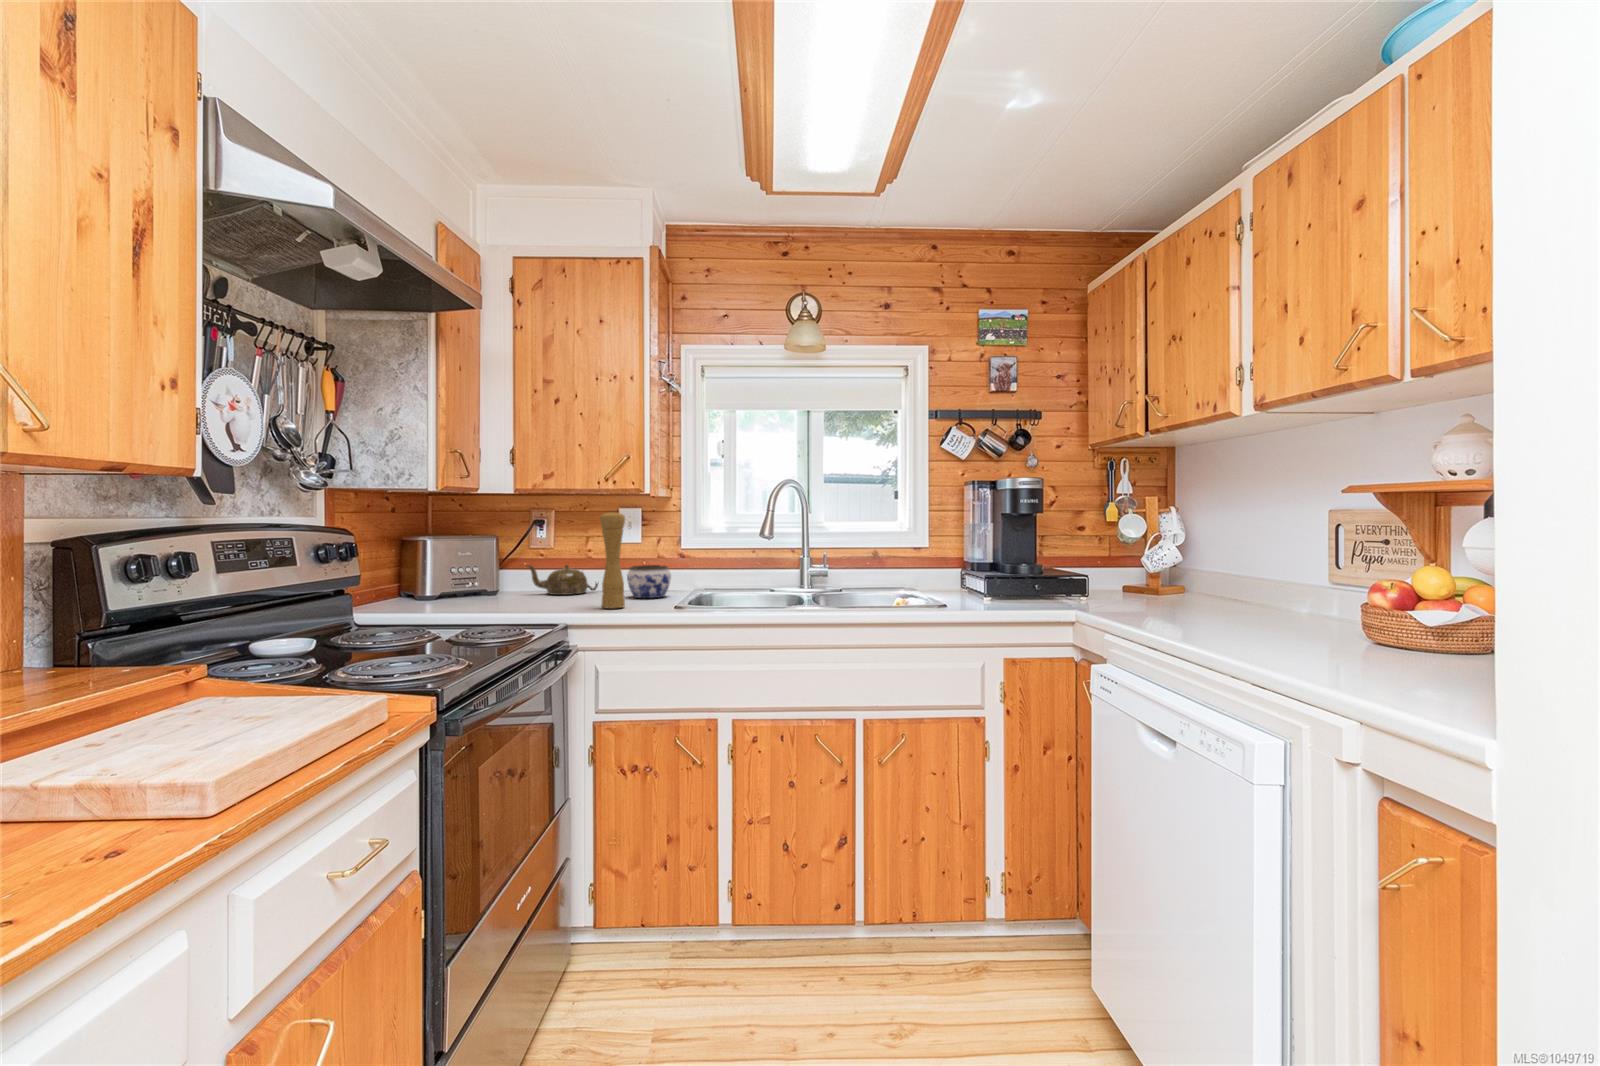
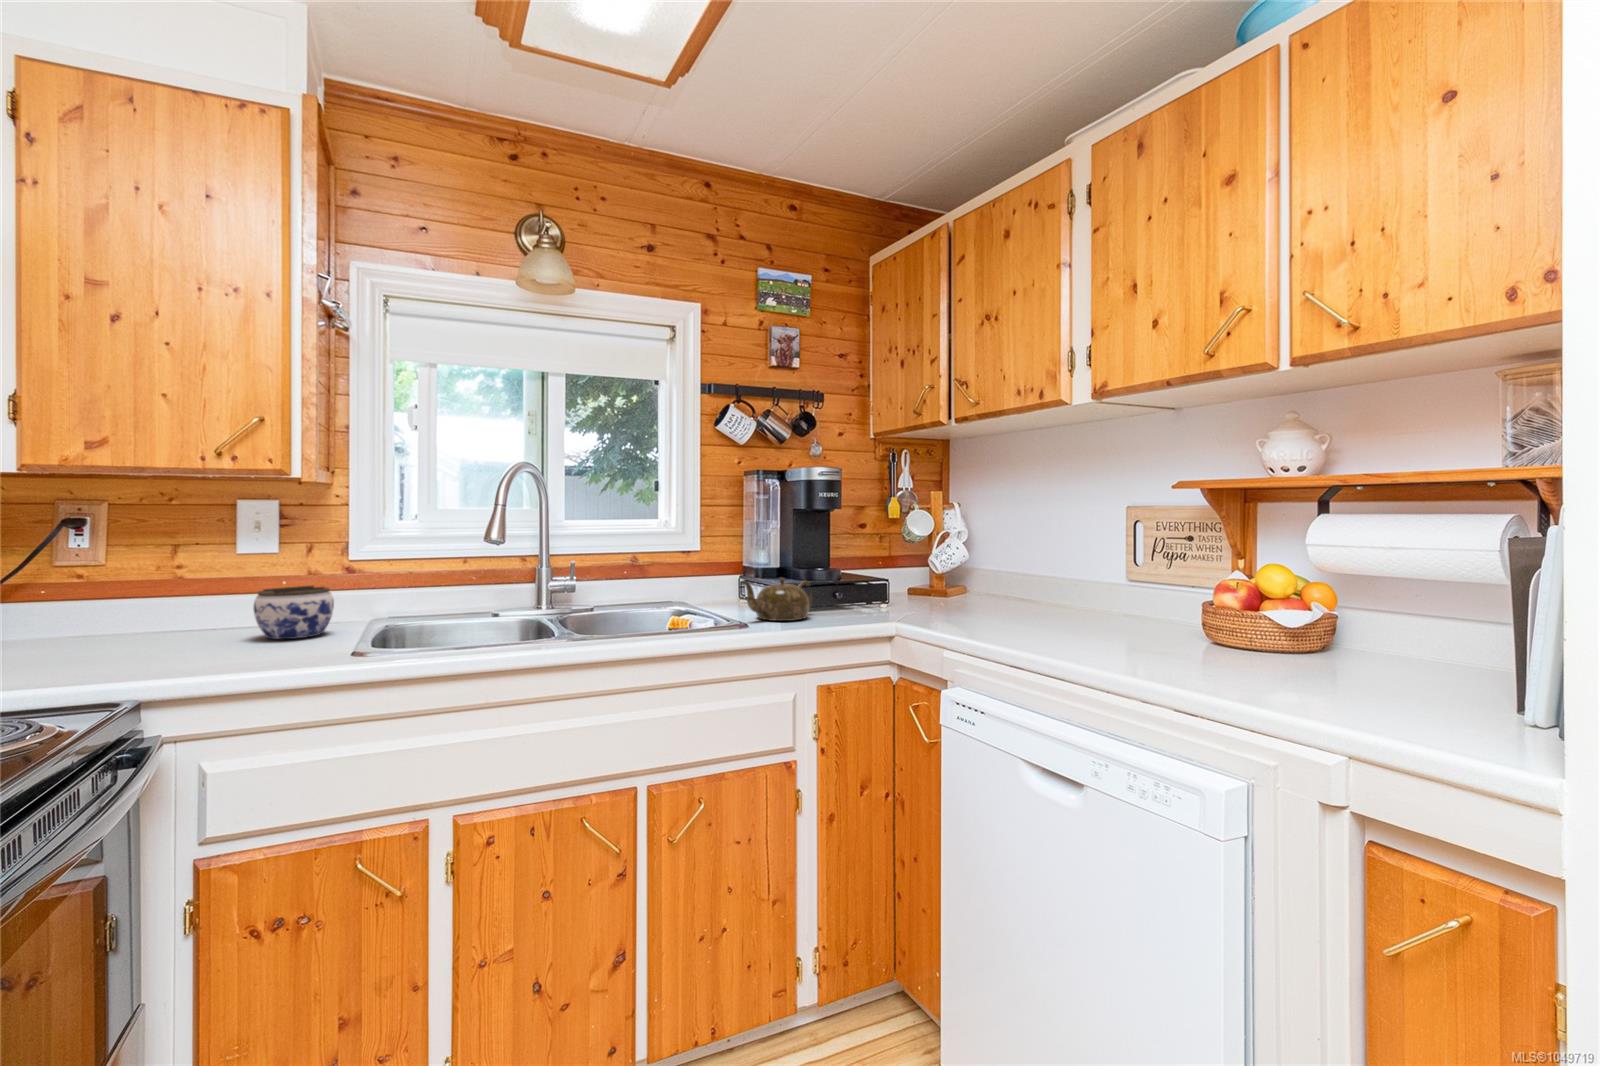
pepper mill: present [600,511,625,608] -> none [195,504,248,665]
teapot: present [527,565,598,595] -> present [742,578,812,621]

